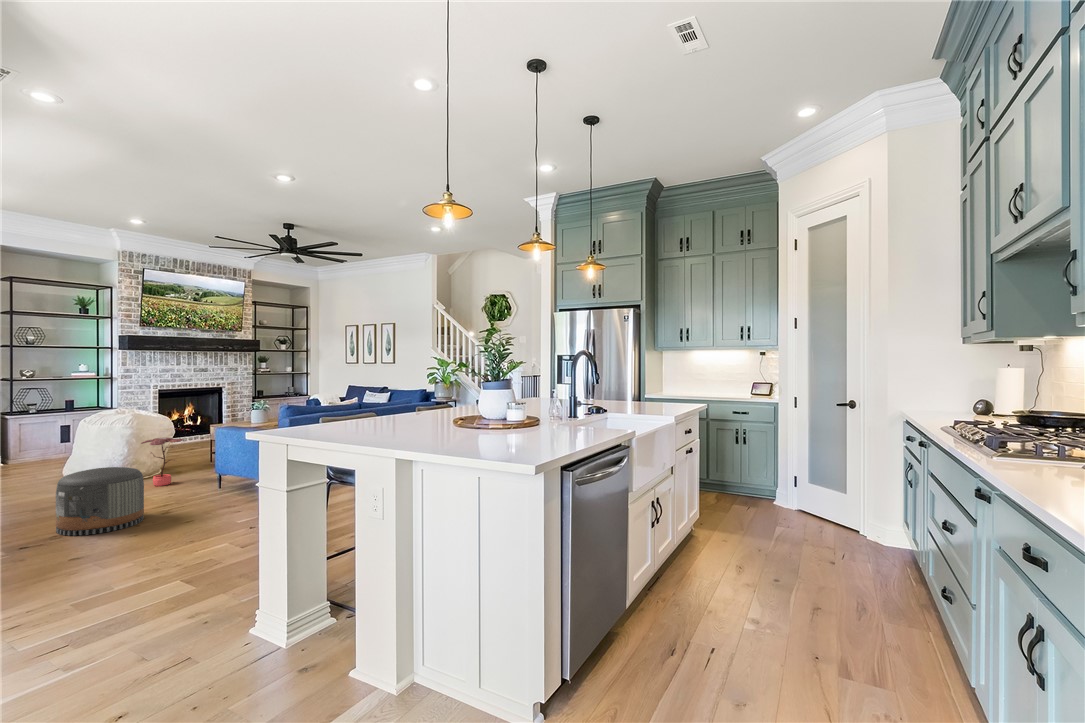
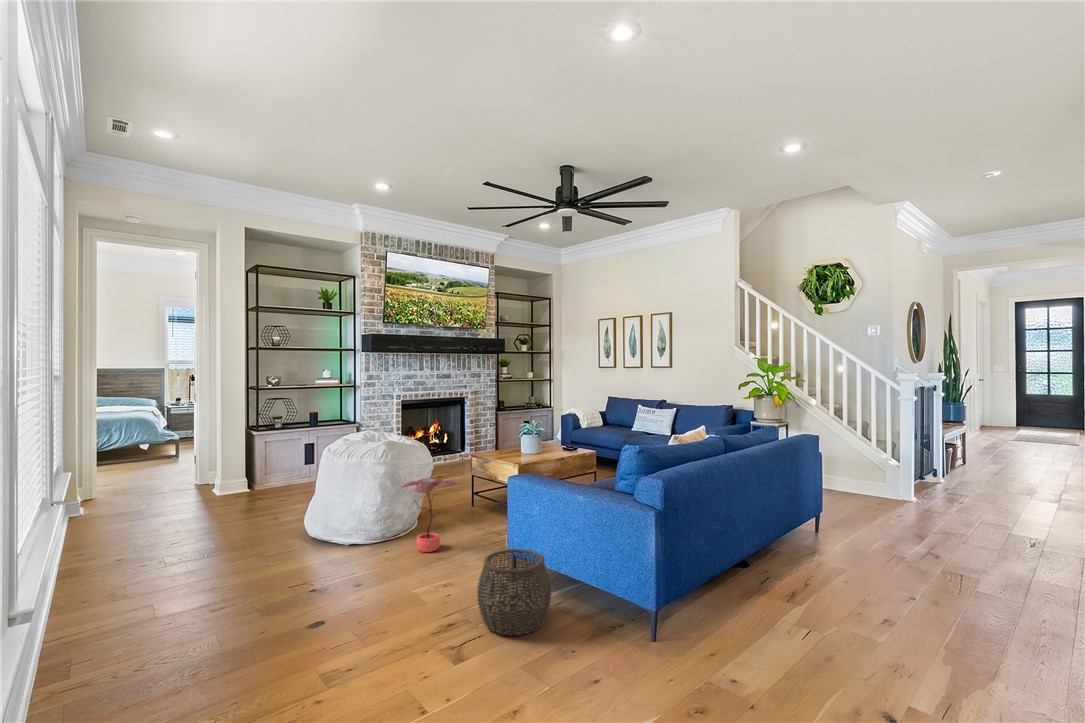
pouf: present [56,467,144,536] -> none [299,550,428,697]
woven basket: none [180,467,230,511] -> present [477,549,551,636]

